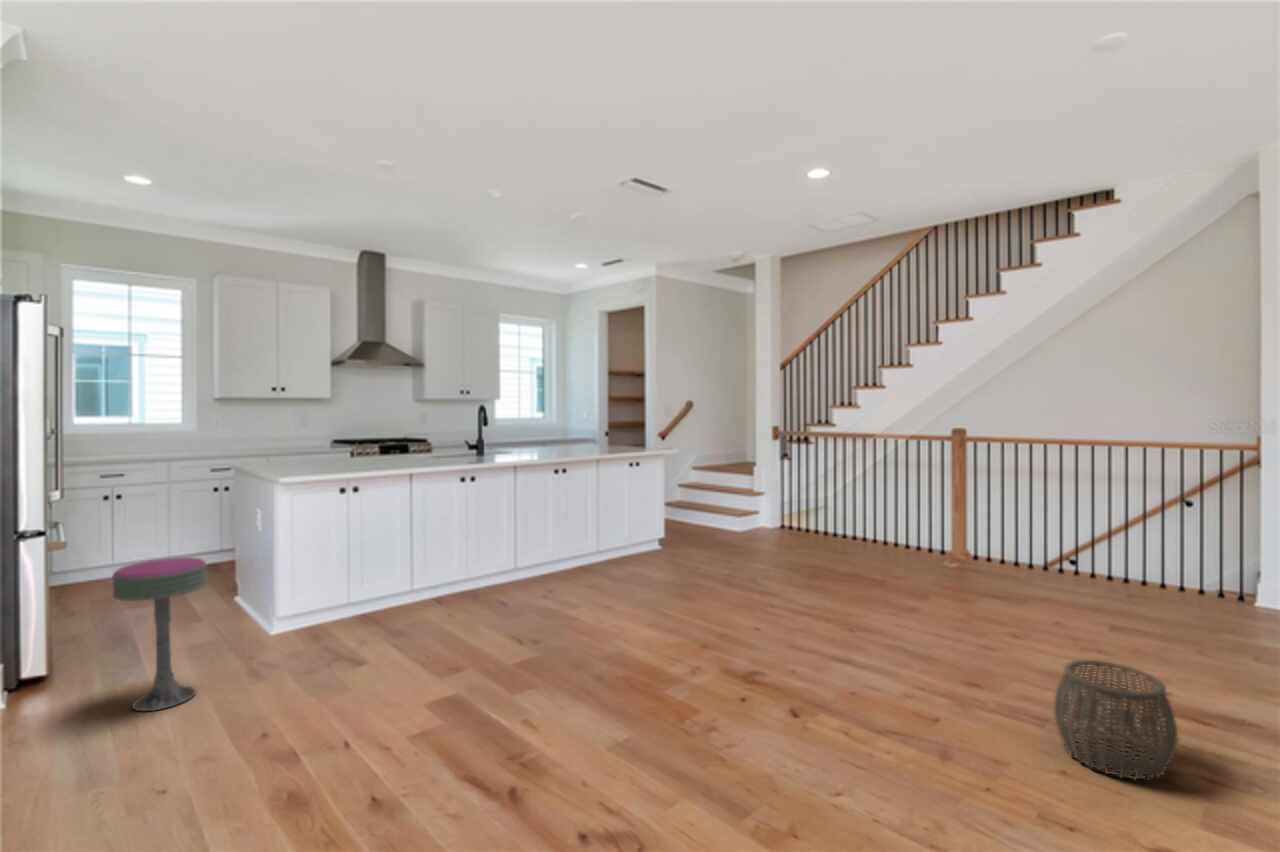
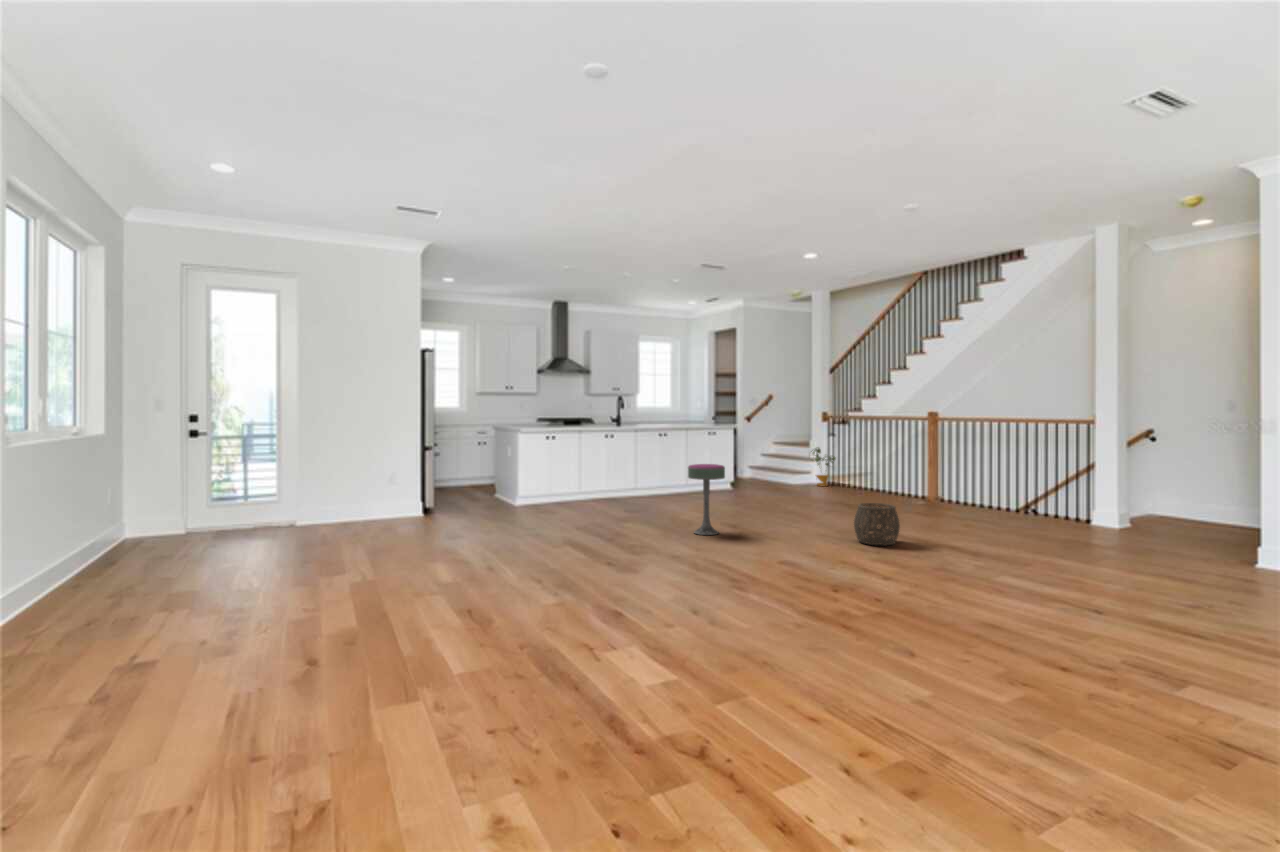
house plant: none [761,480,802,537] -> present [811,448,836,487]
bar stool: present [112,557,207,711] -> present [688,464,725,535]

